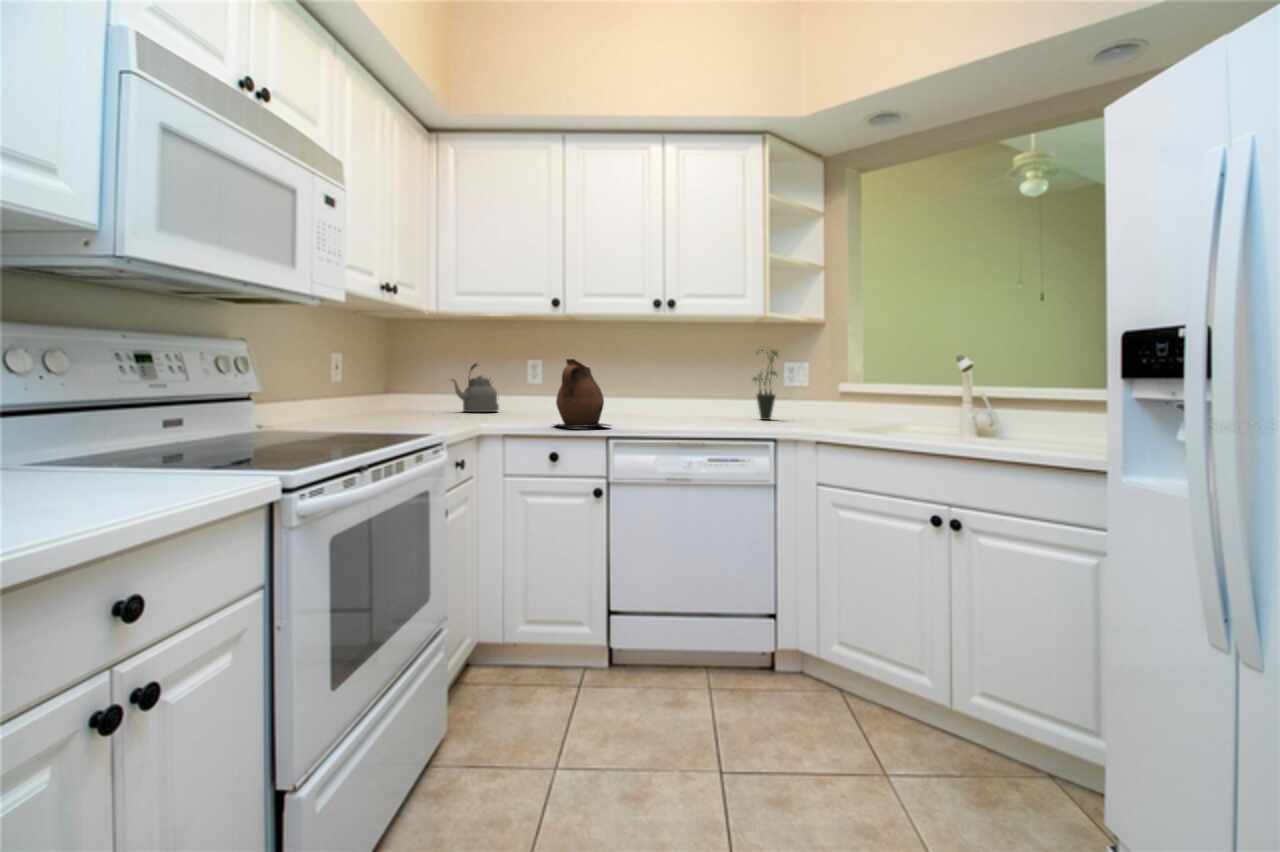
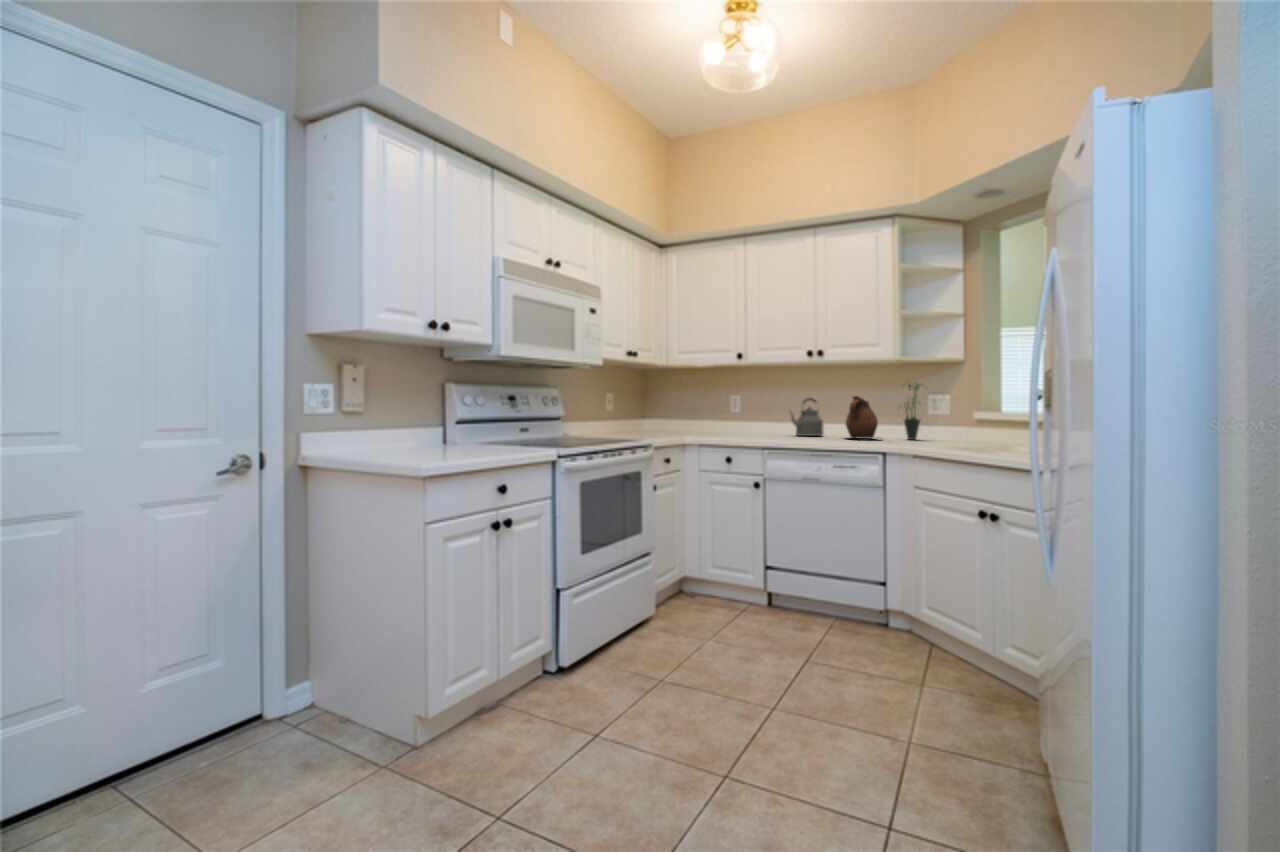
ceramic pitcher: present [556,359,610,427] -> present [846,396,878,439]
kettle: present [452,364,499,412] -> present [791,398,824,436]

